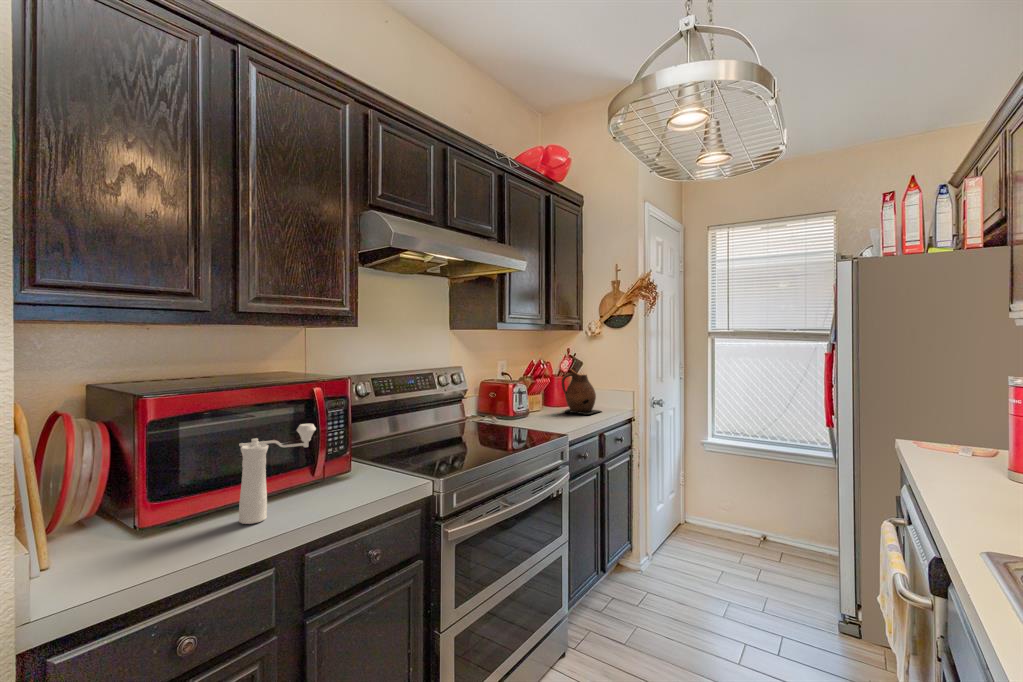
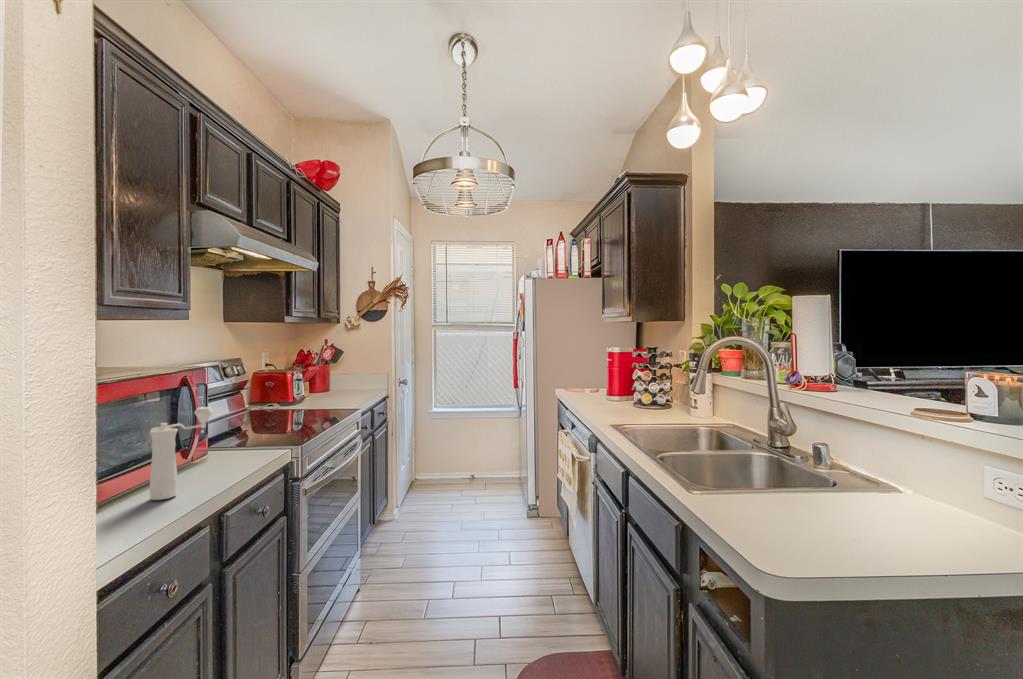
ceramic pitcher: present [562,369,601,414] -> none [330,357,366,396]

